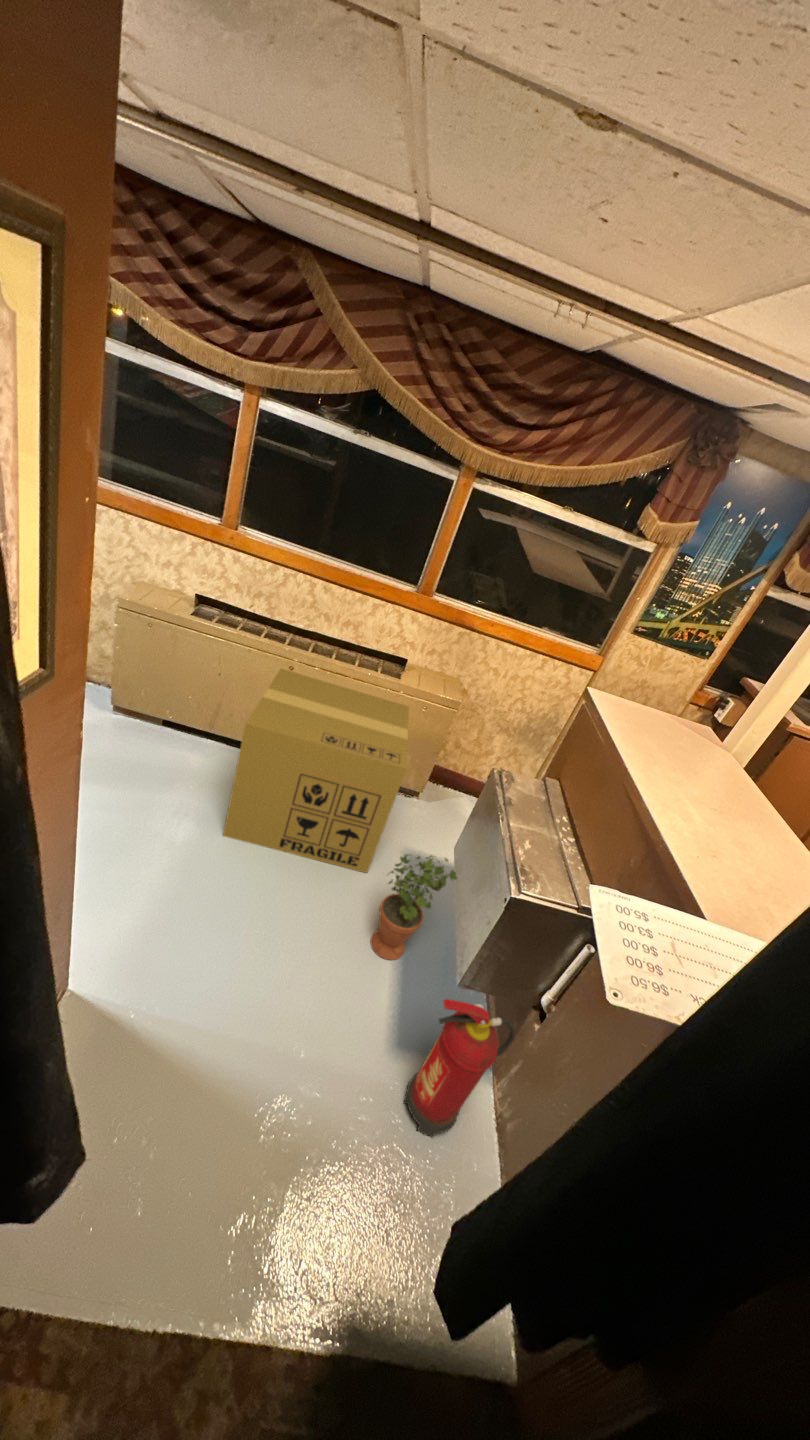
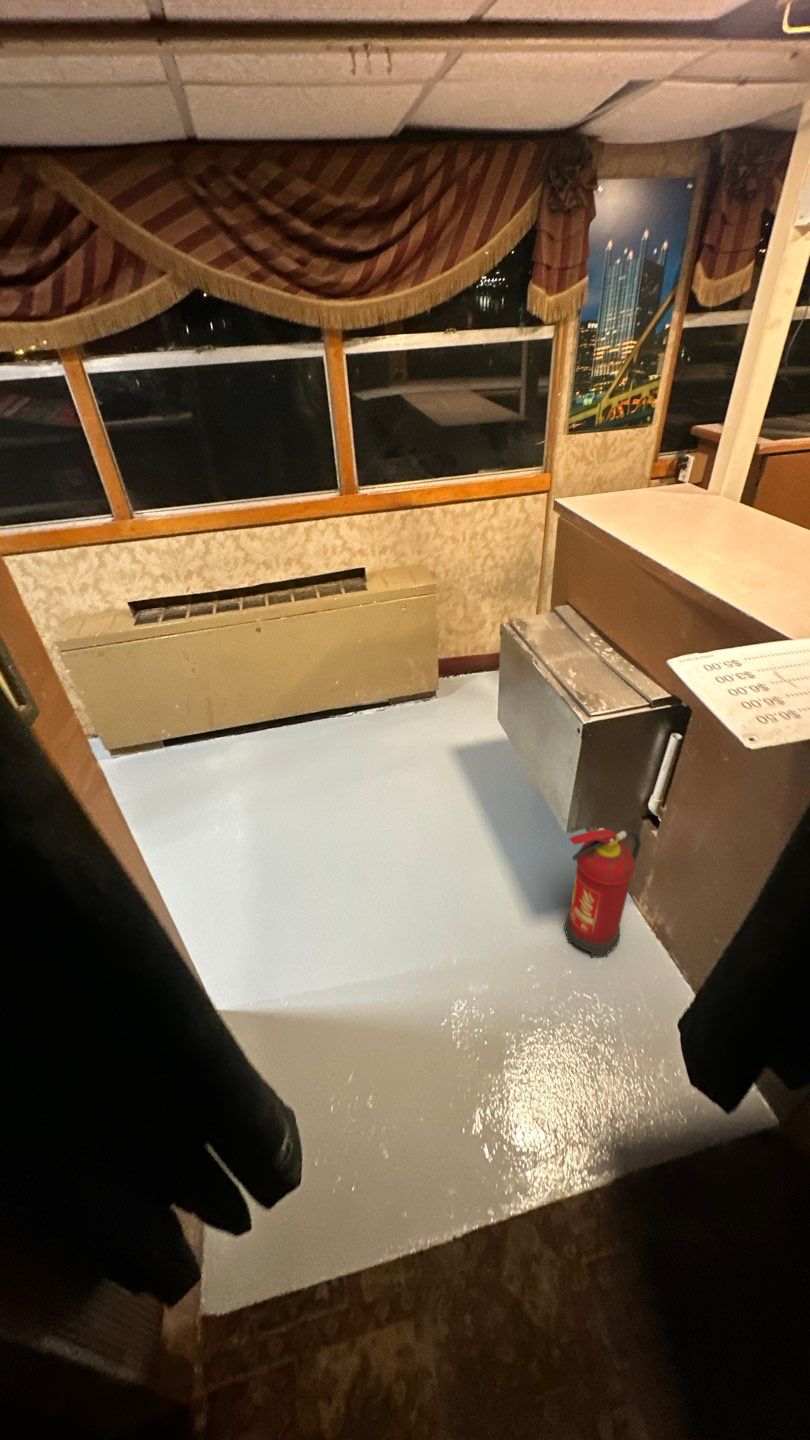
cardboard box: present [223,669,409,873] -> none [250,611,430,814]
potted plant: present [371,855,457,960] -> none [454,726,521,843]

